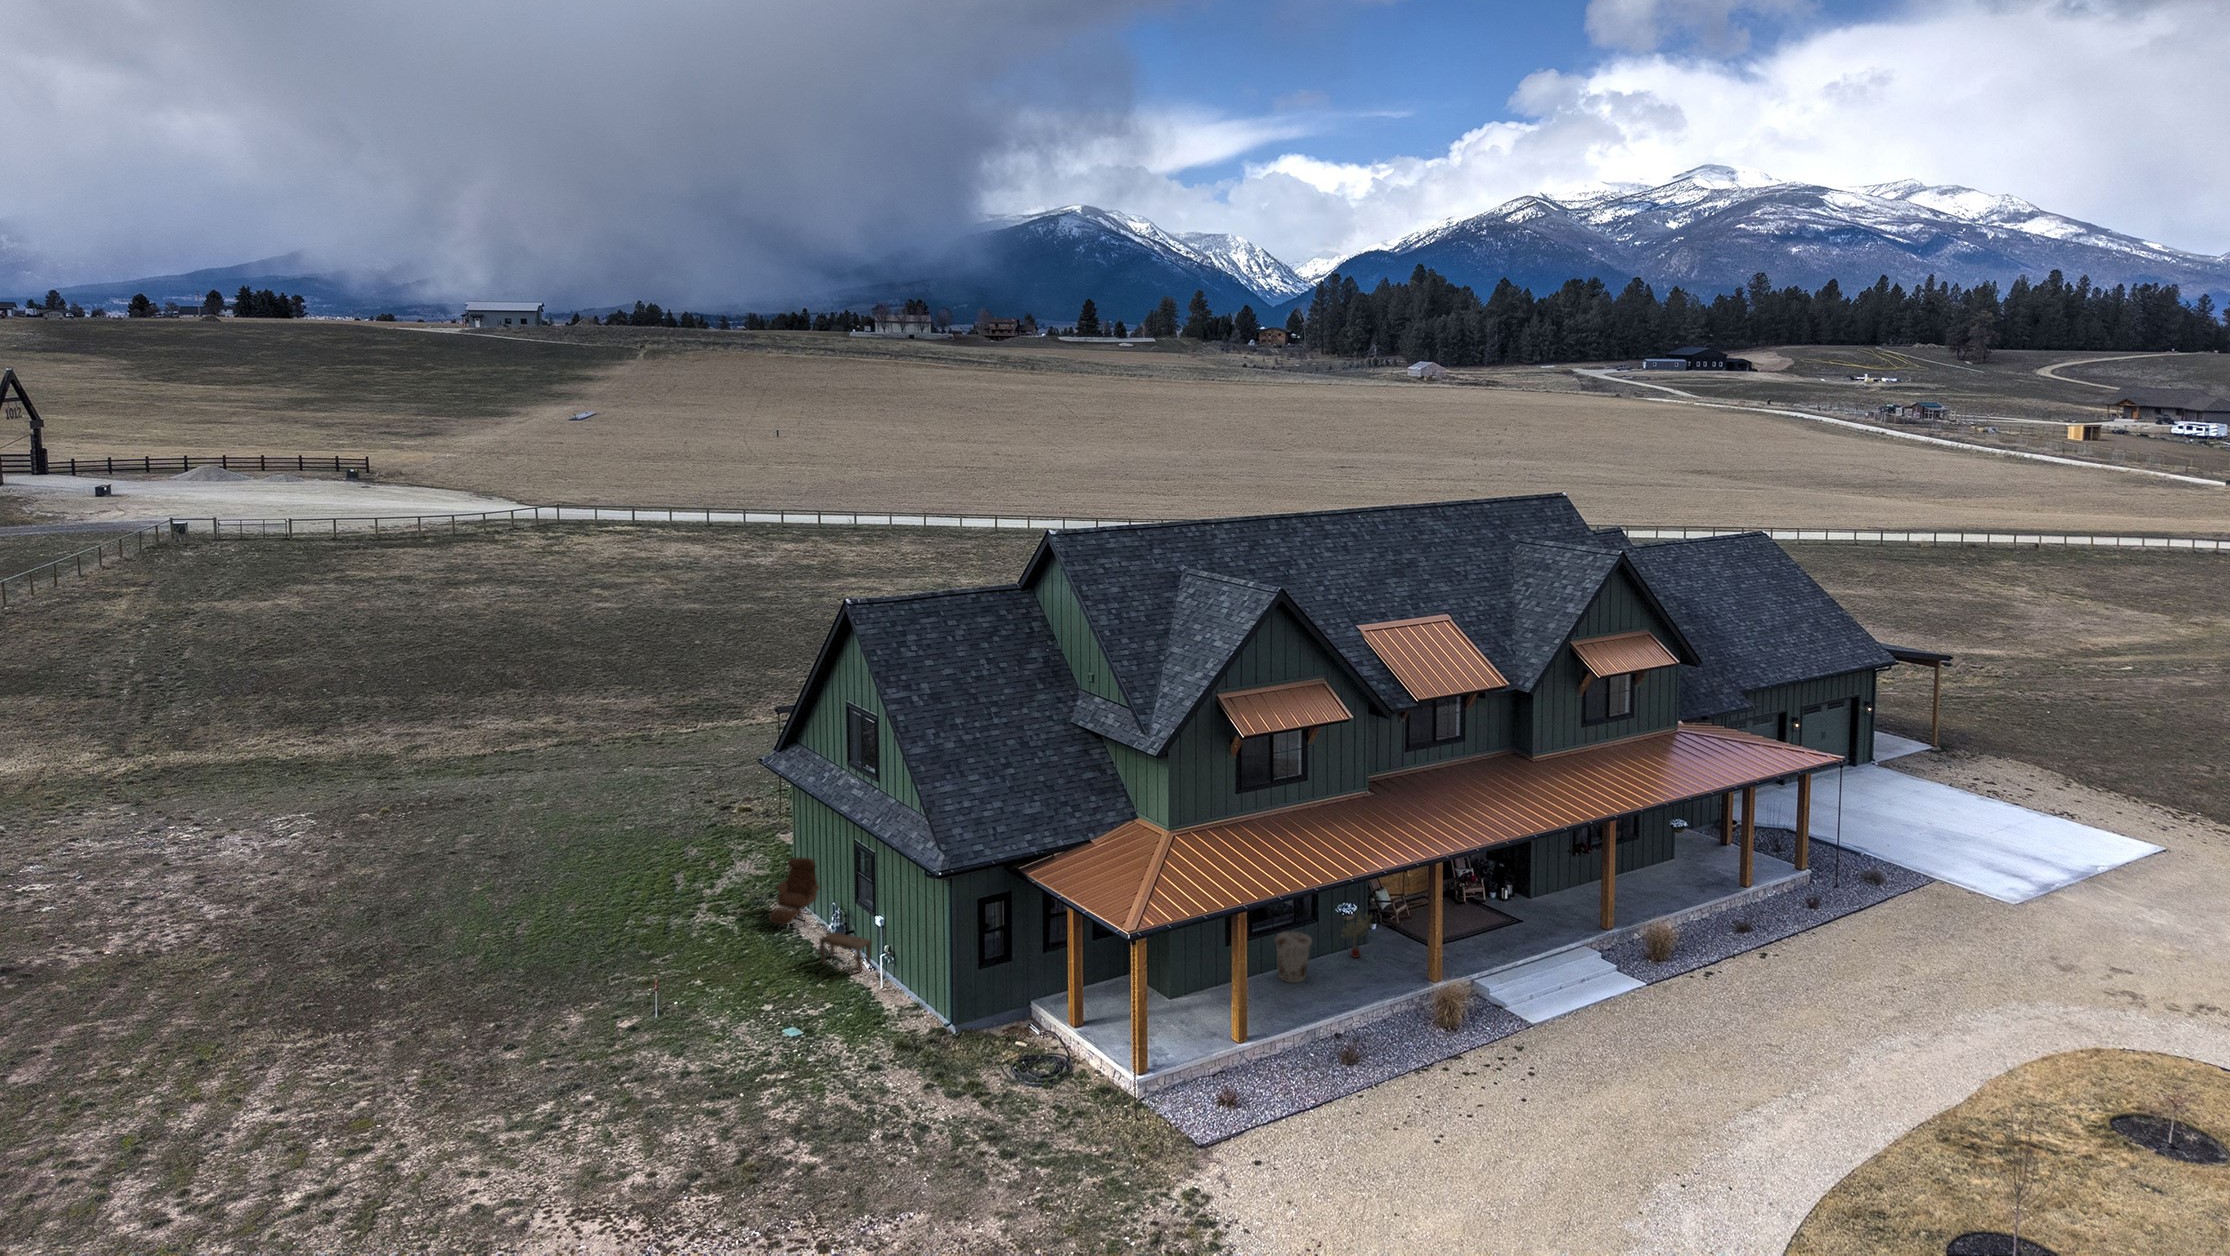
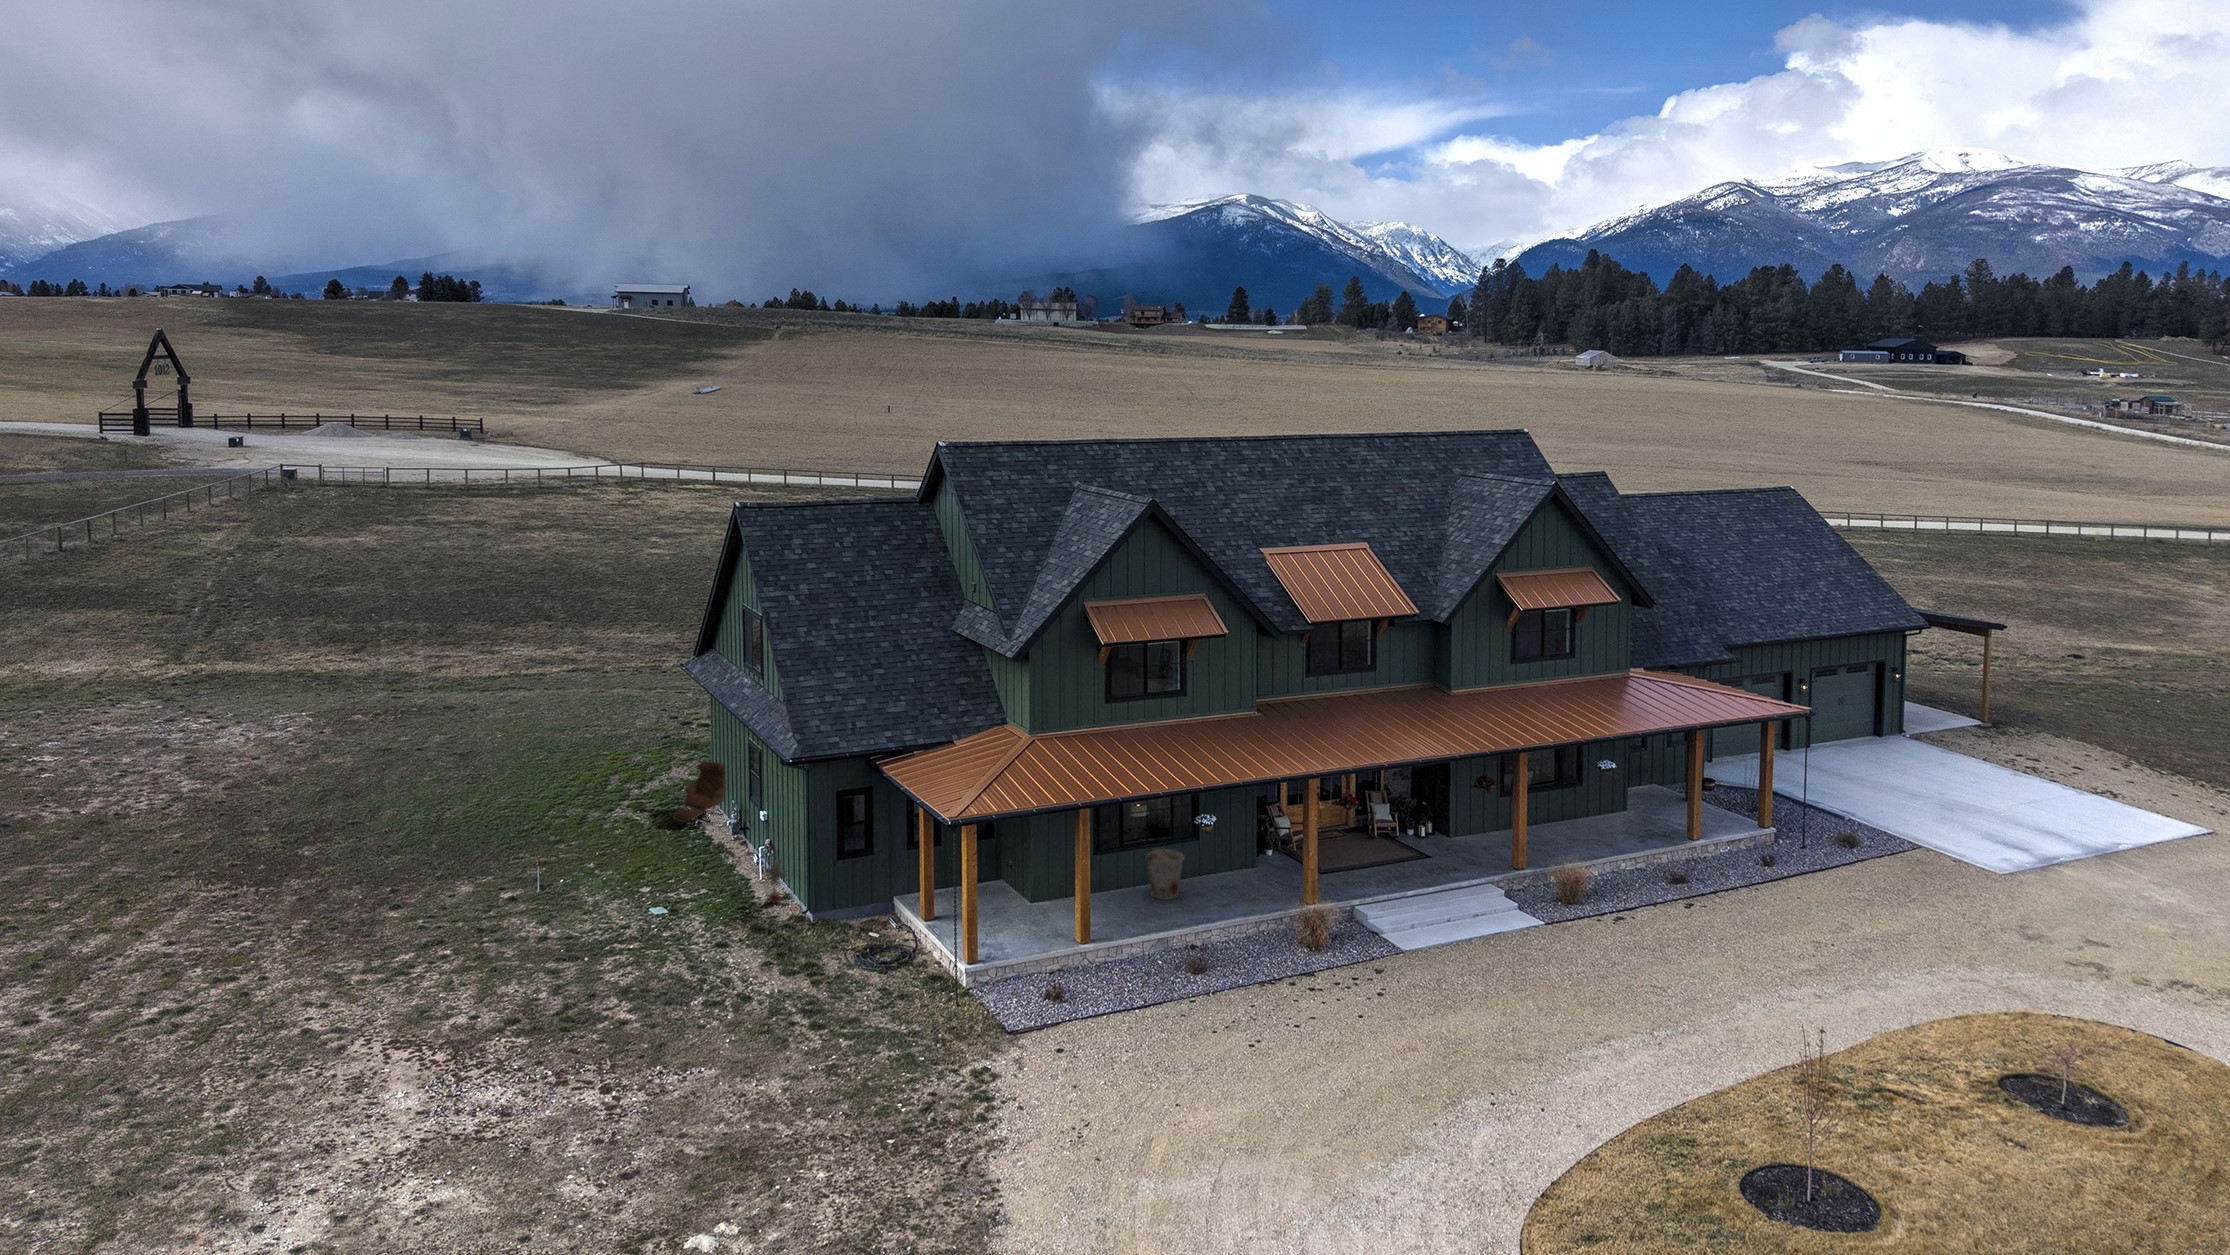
potted tree: present [1341,911,1372,958] -> present [767,857,791,903]
bench: present [819,932,872,972] -> none [706,828,756,867]

